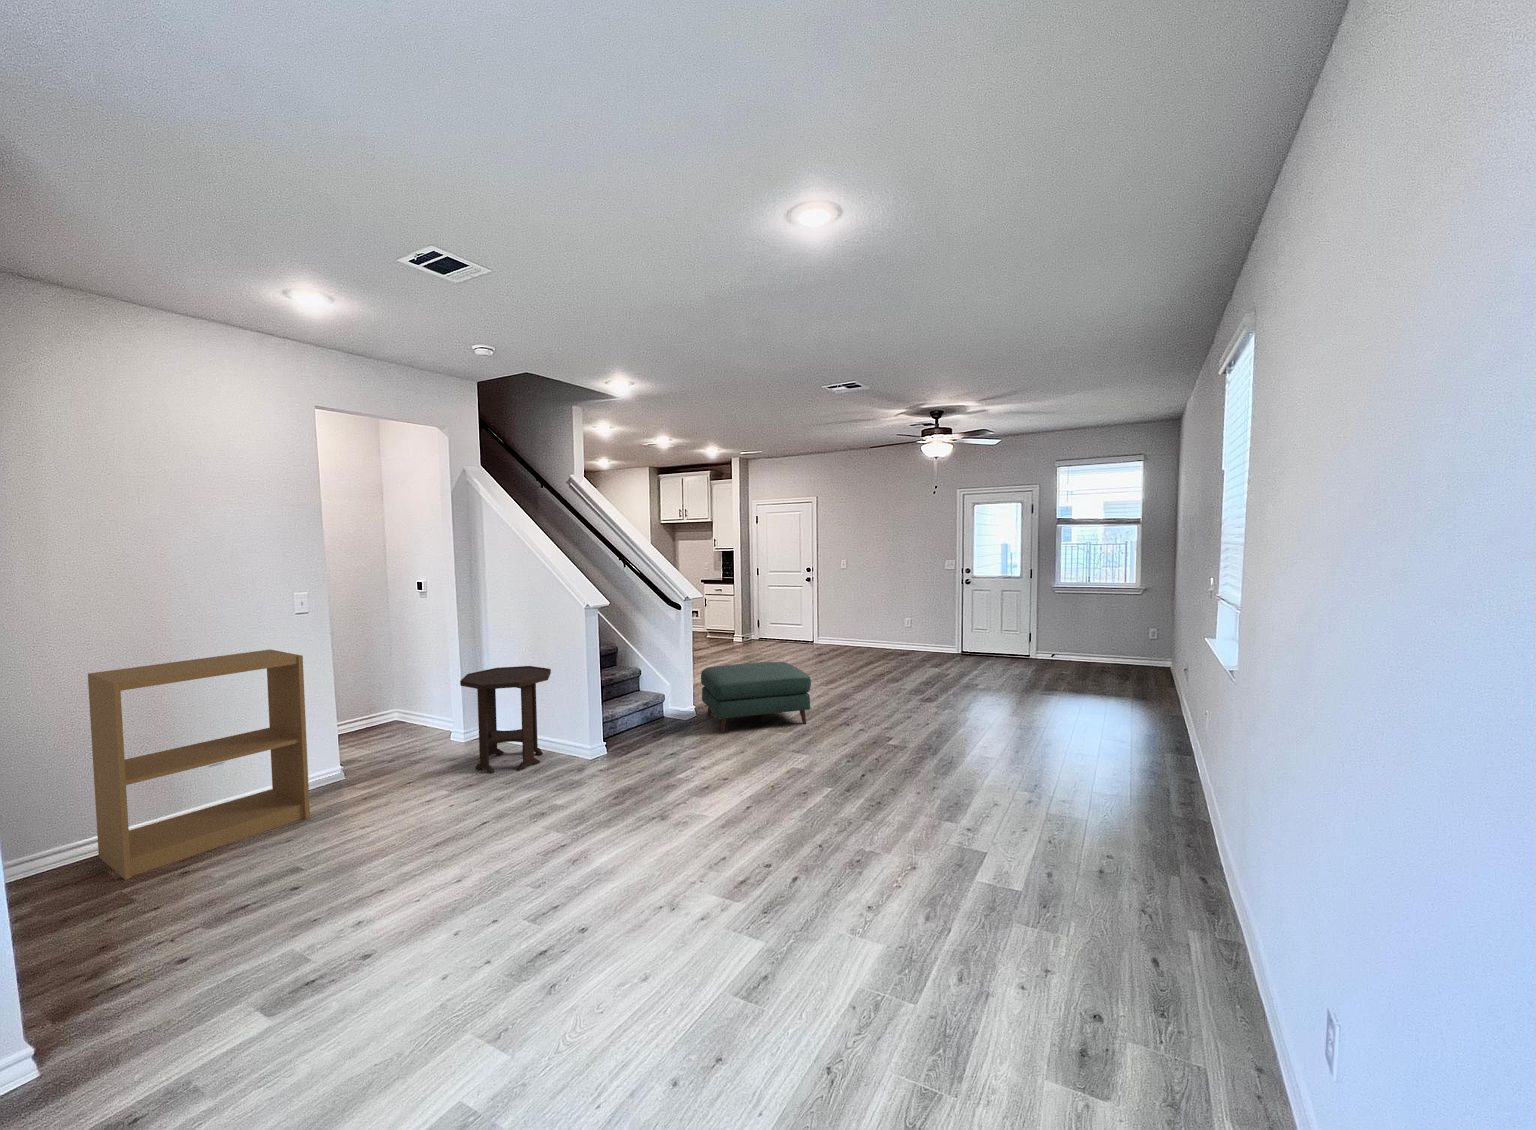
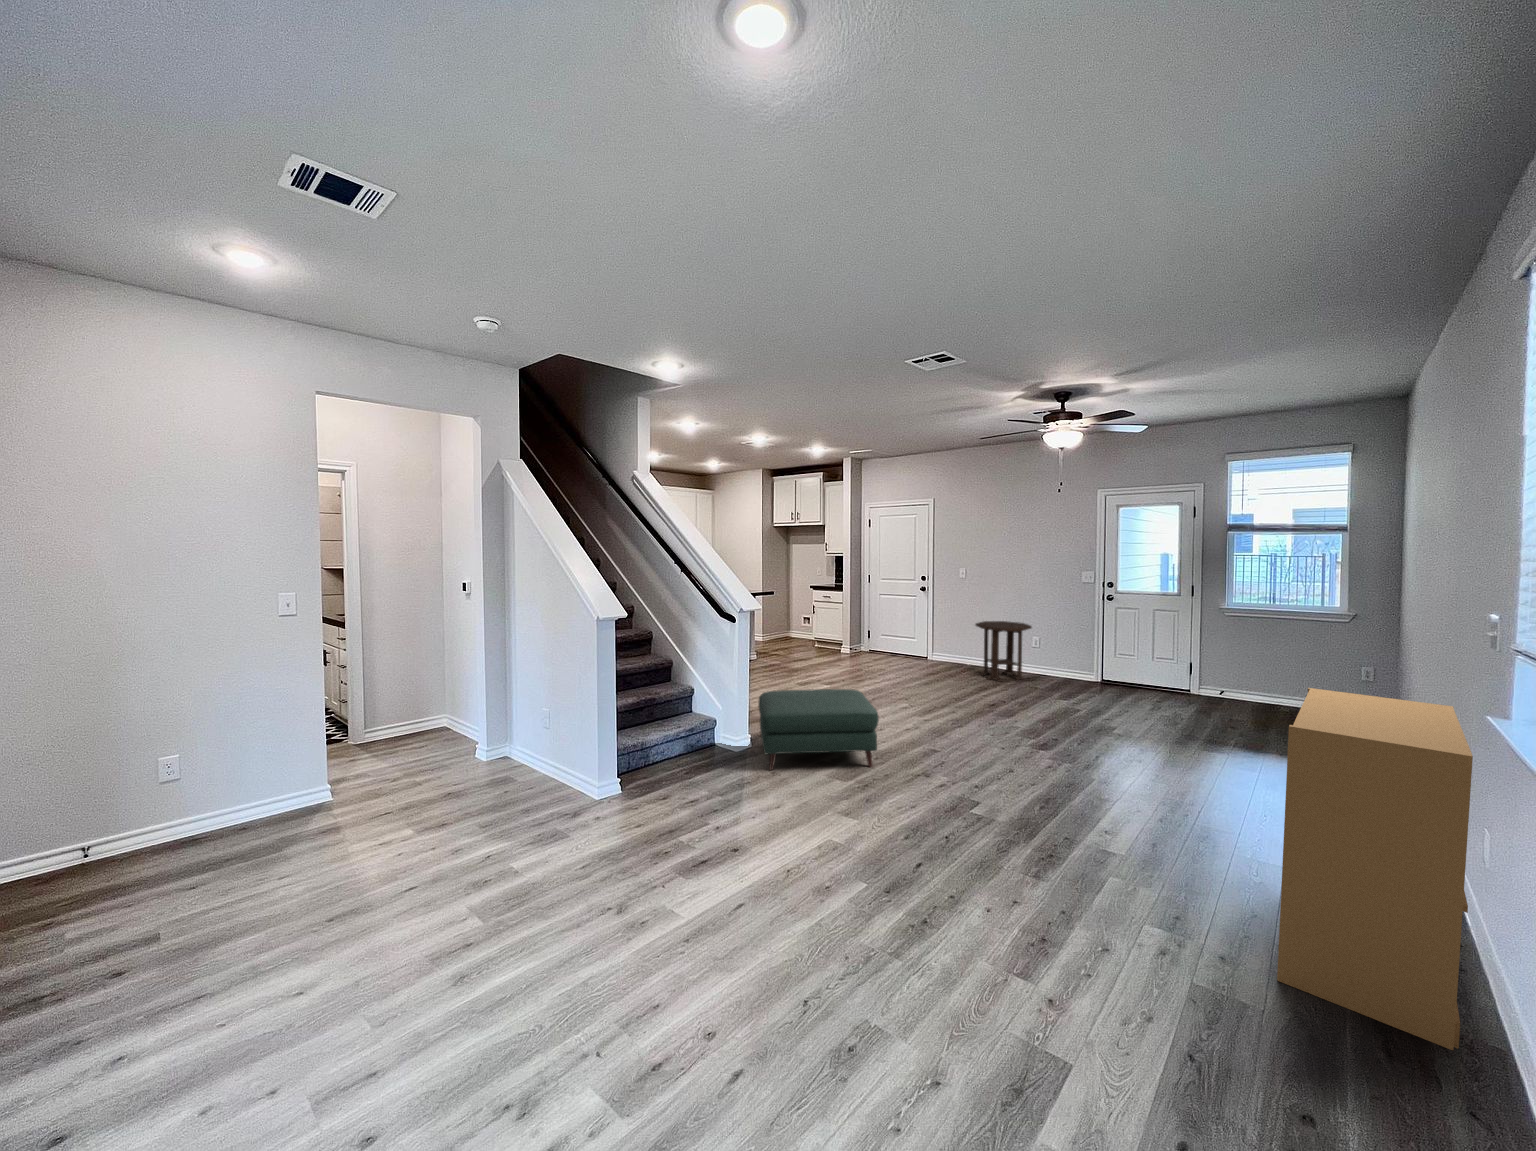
bookshelf: present [88,649,310,880] -> present [1277,688,1473,1050]
side table: present [460,666,551,773] -> present [976,621,1032,681]

